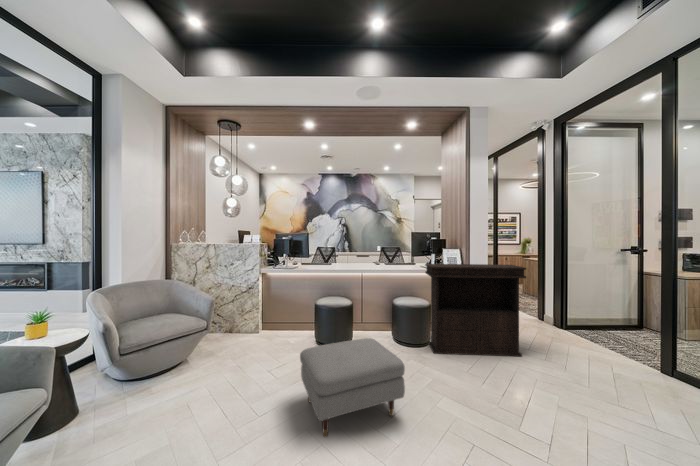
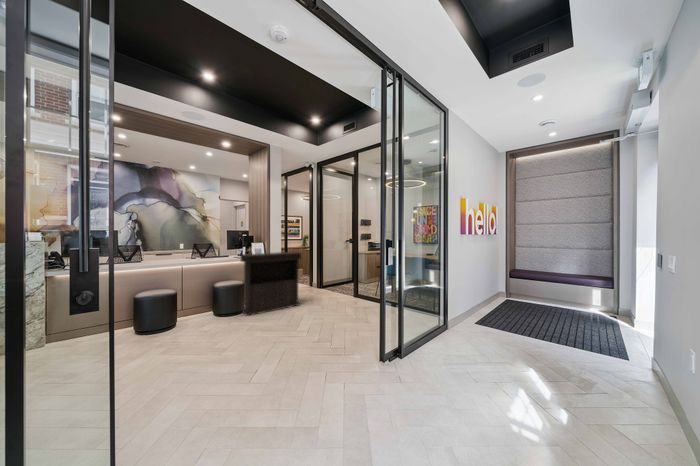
ottoman: present [300,338,405,437] -> none [147,309,235,373]

